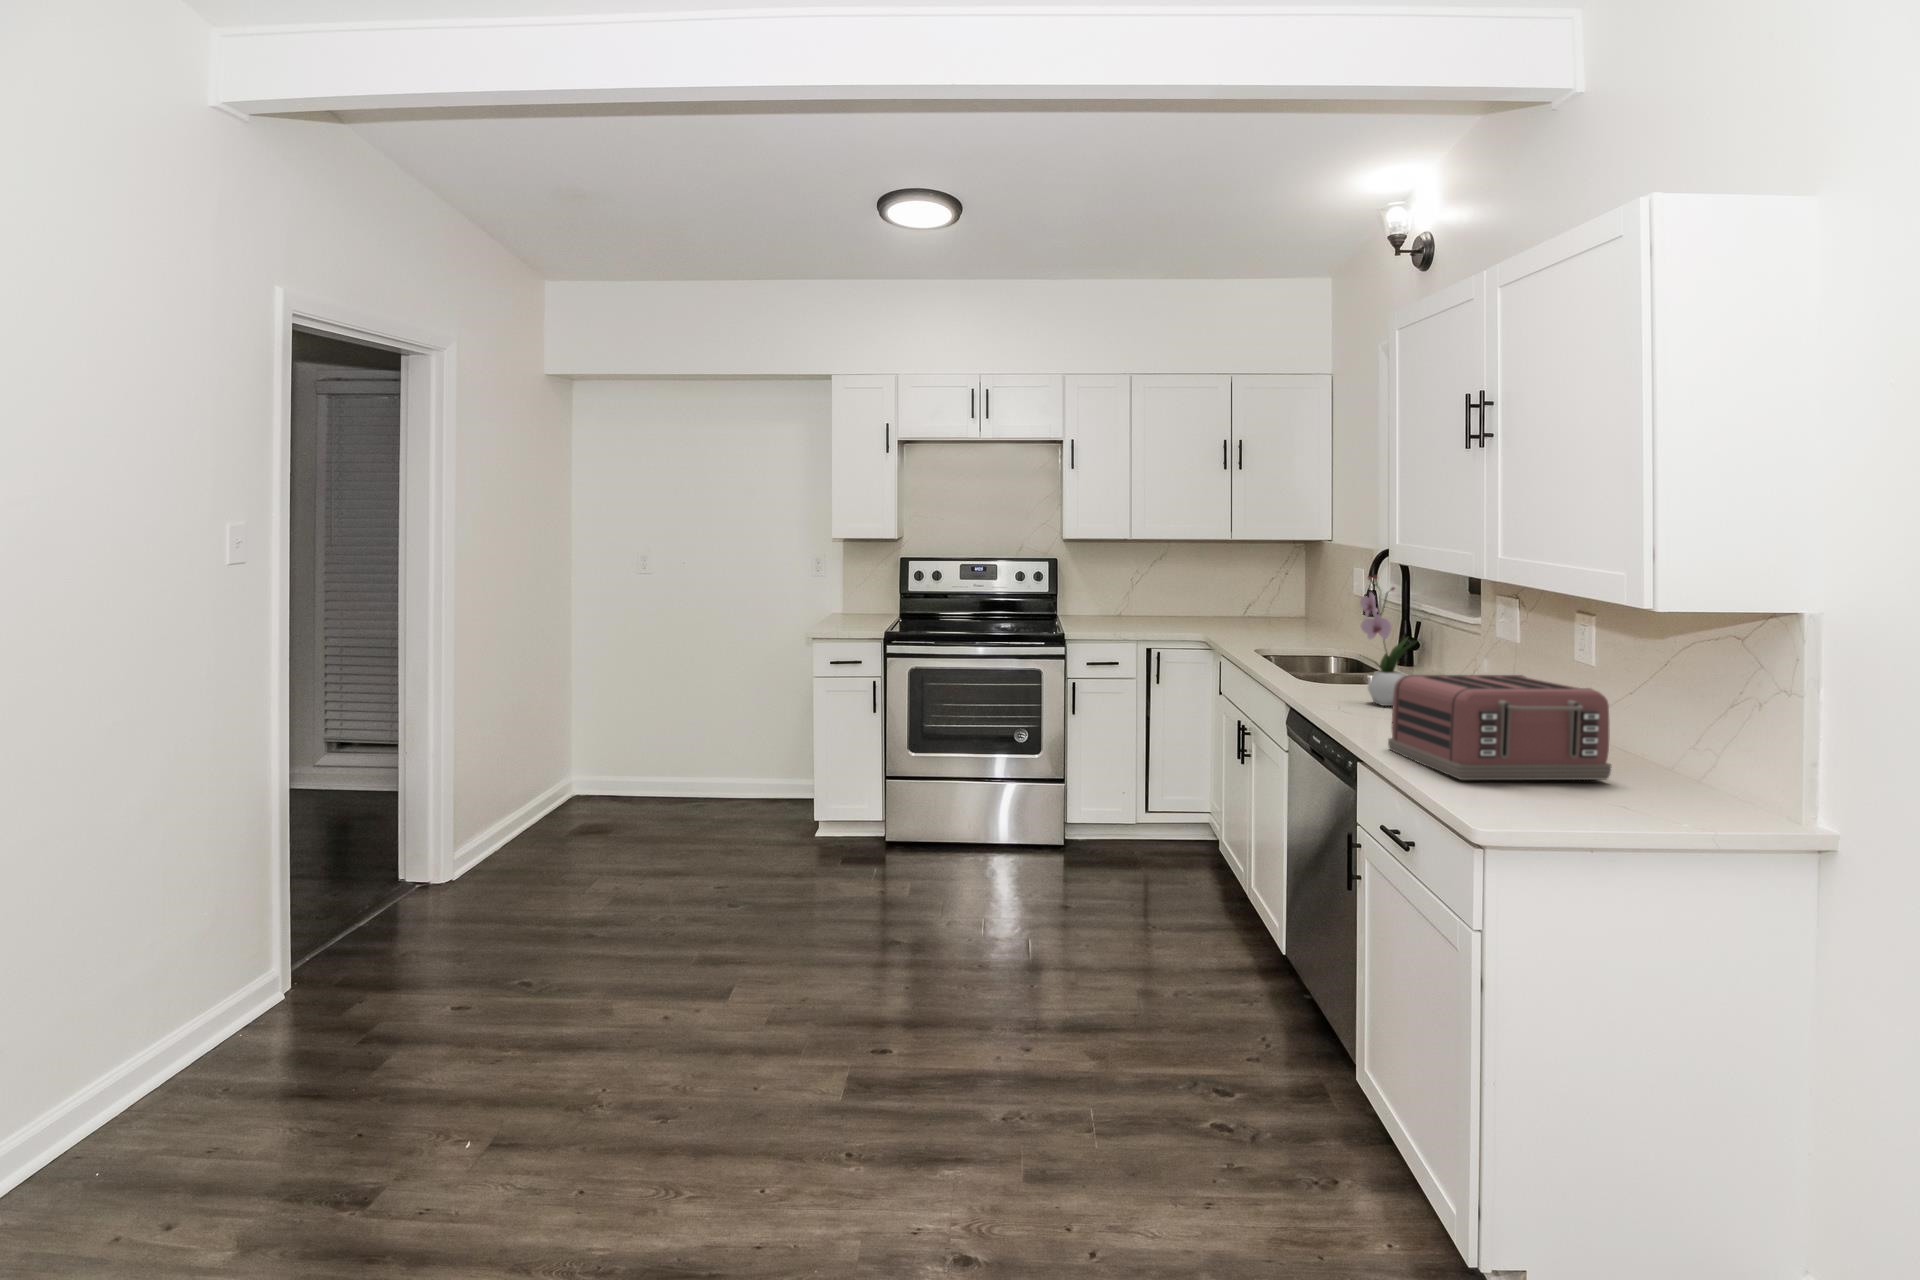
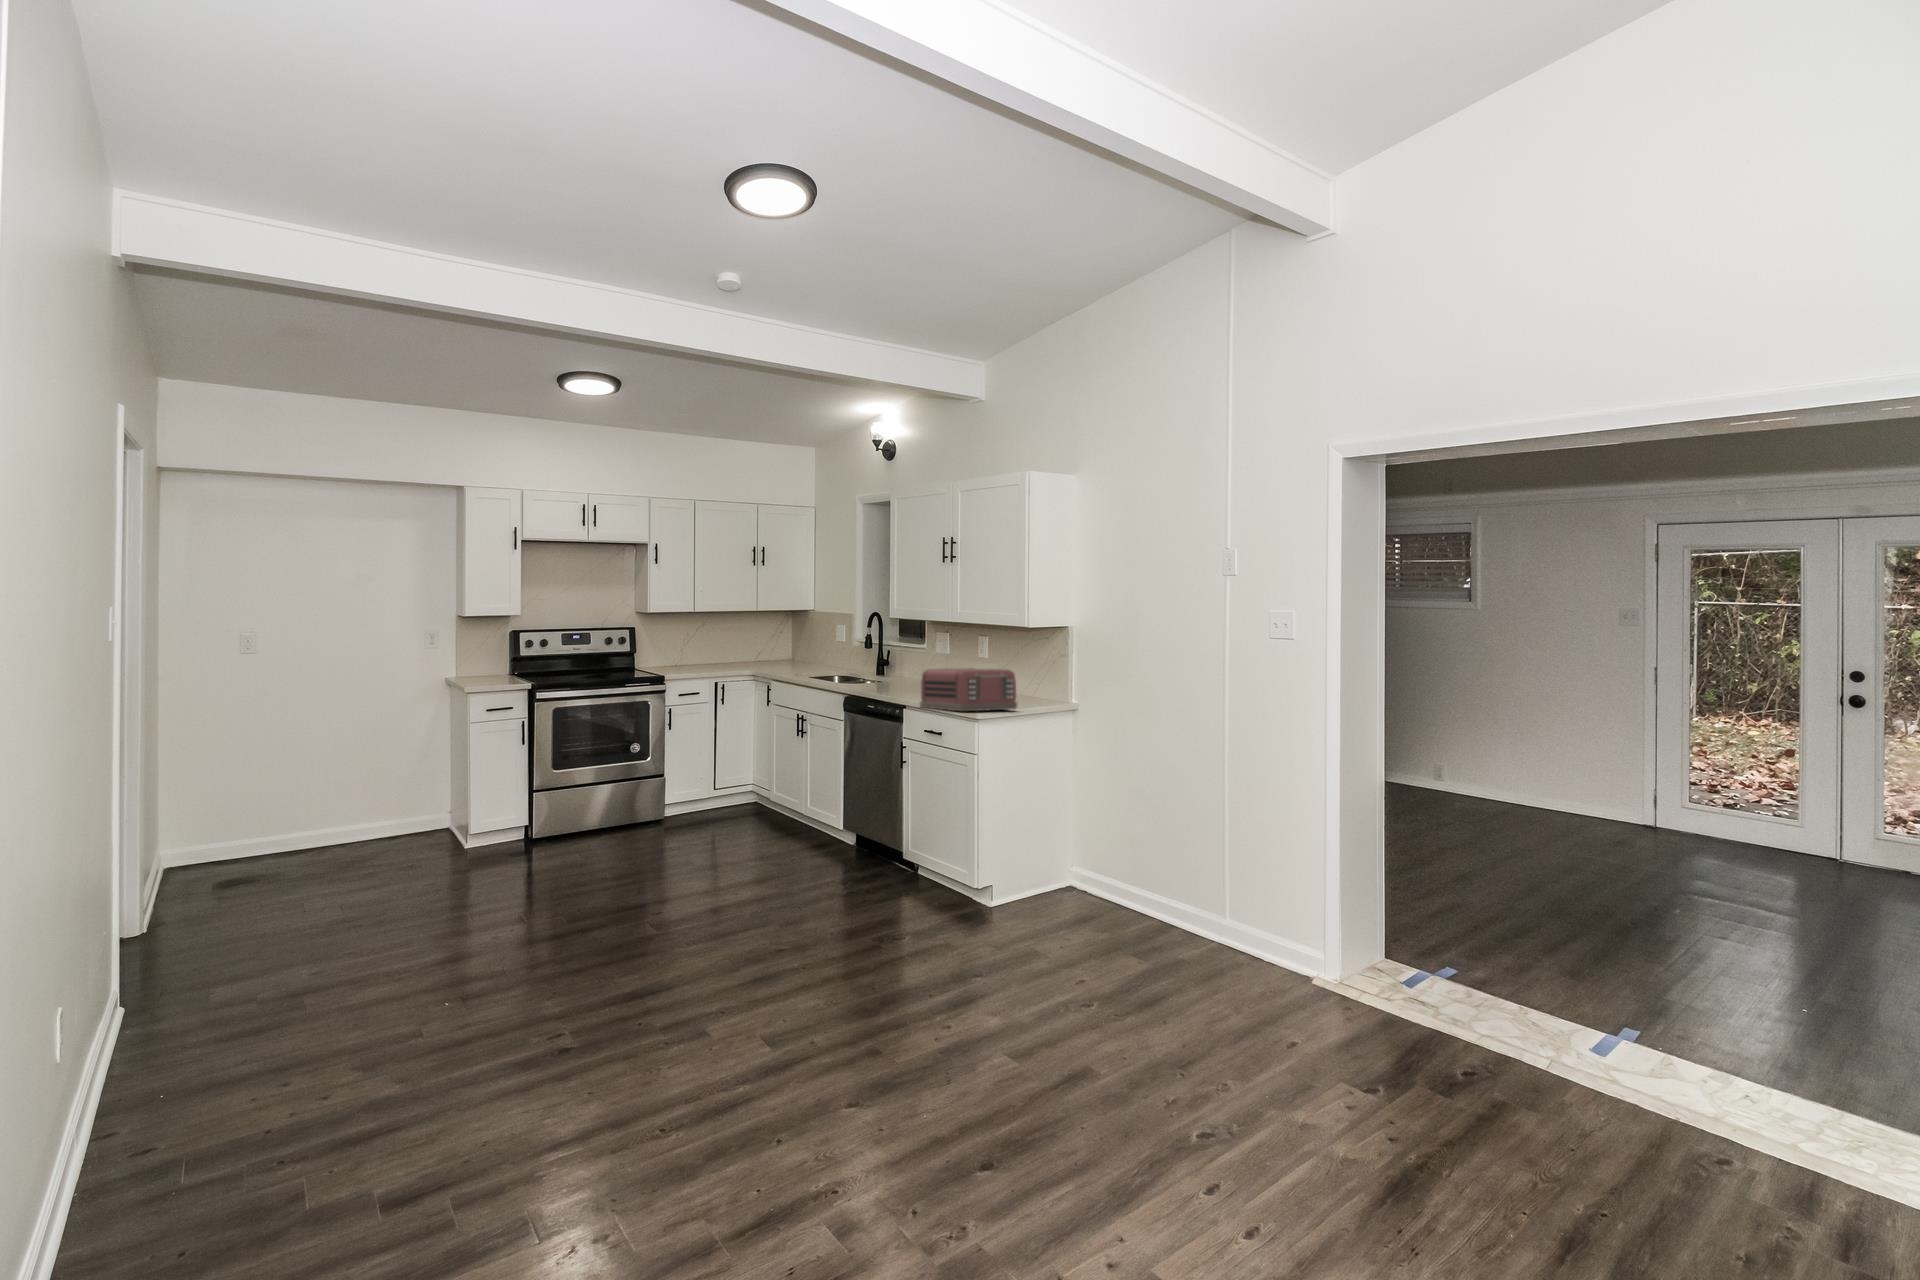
flower arrangement: present [1360,576,1418,706] -> none [881,627,913,697]

